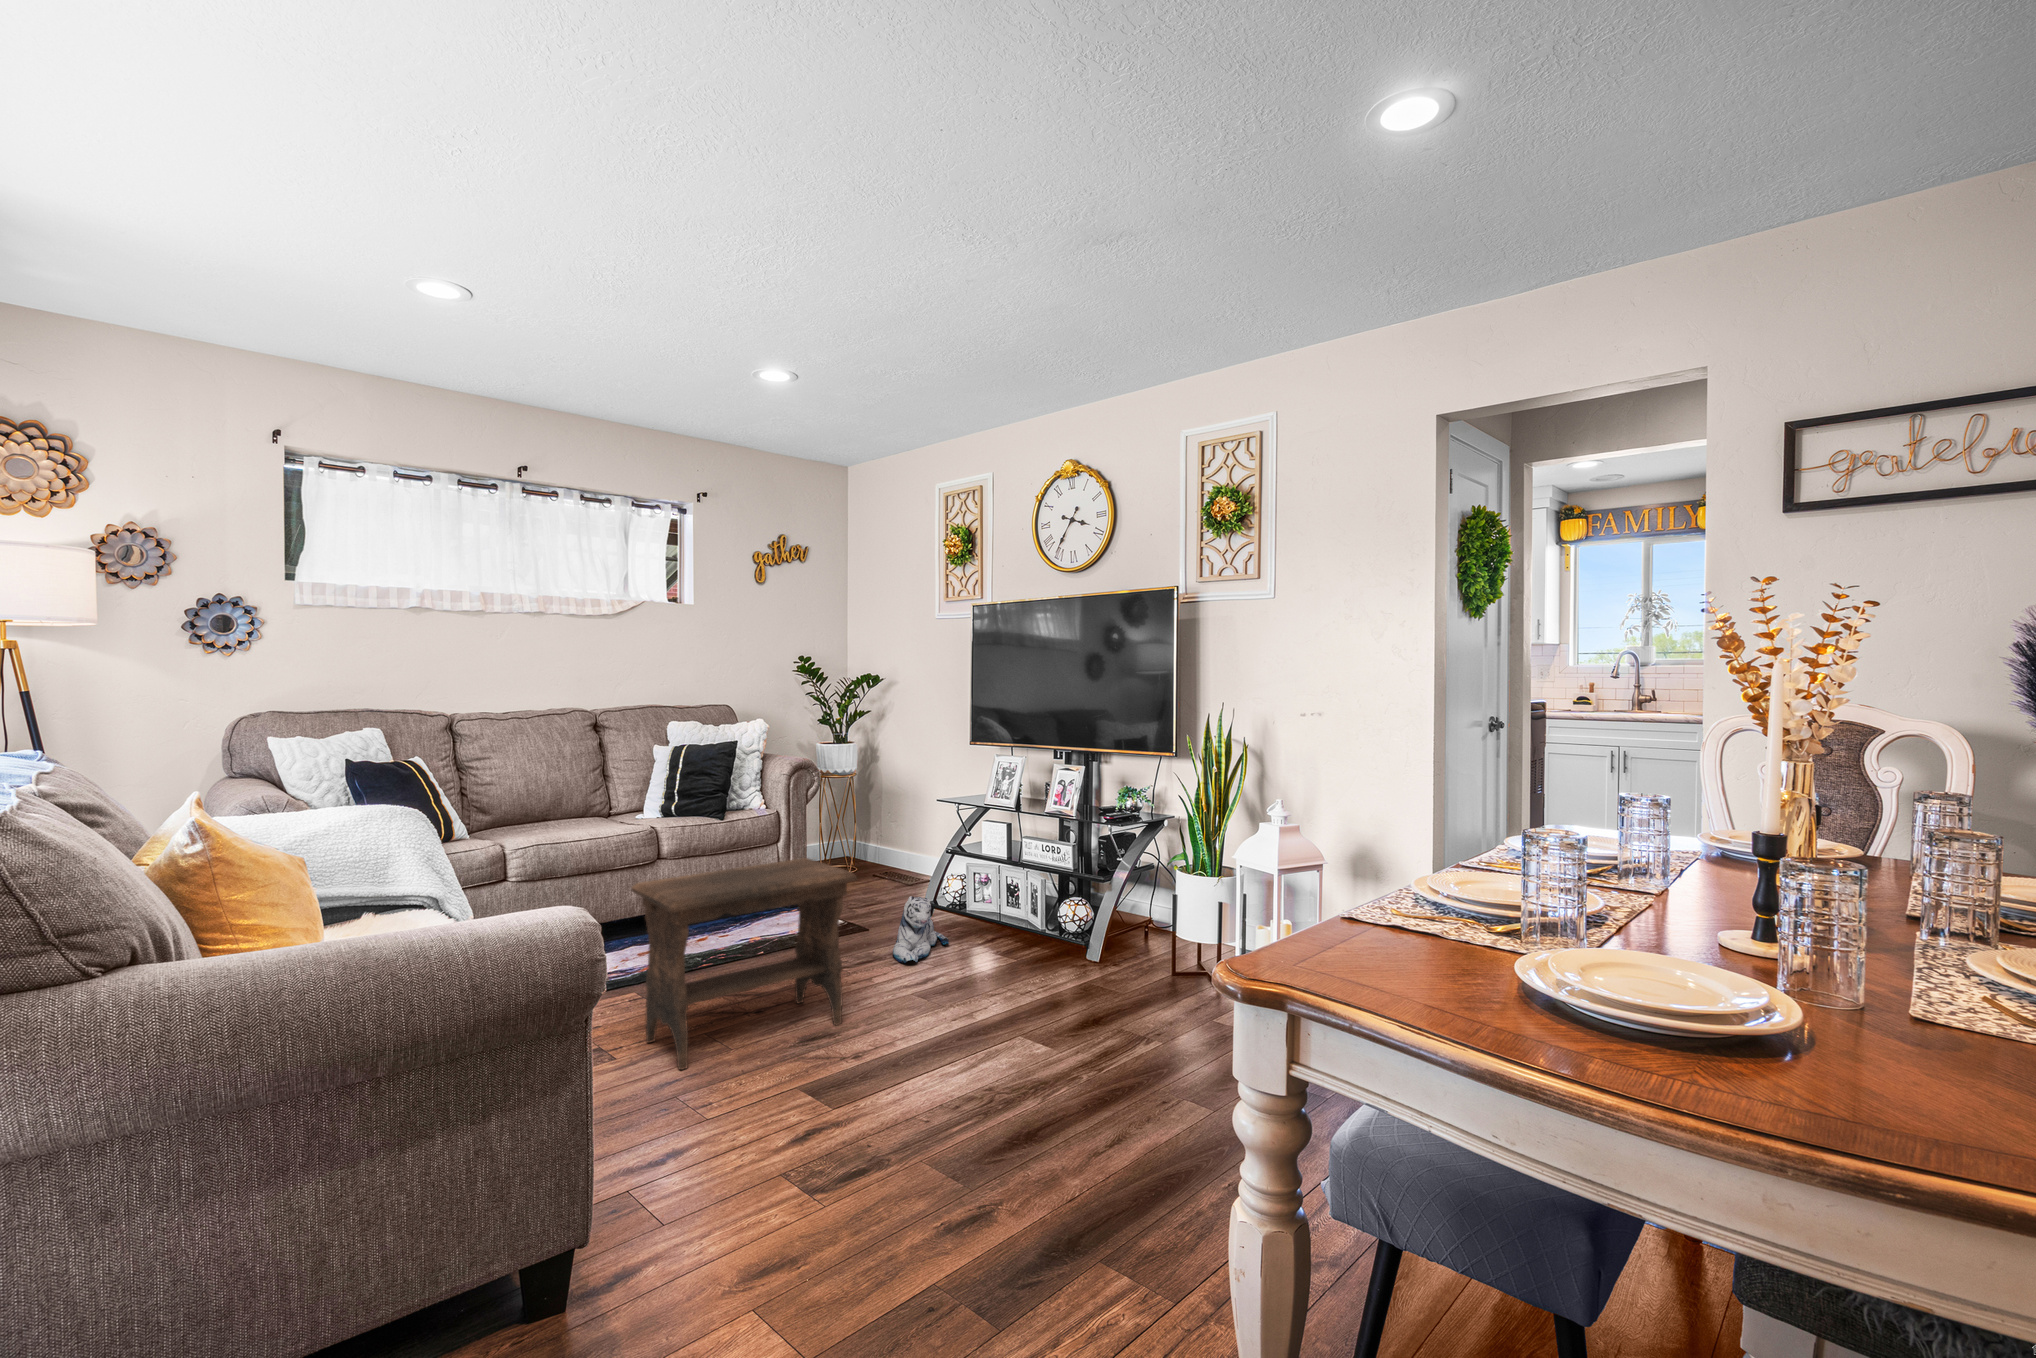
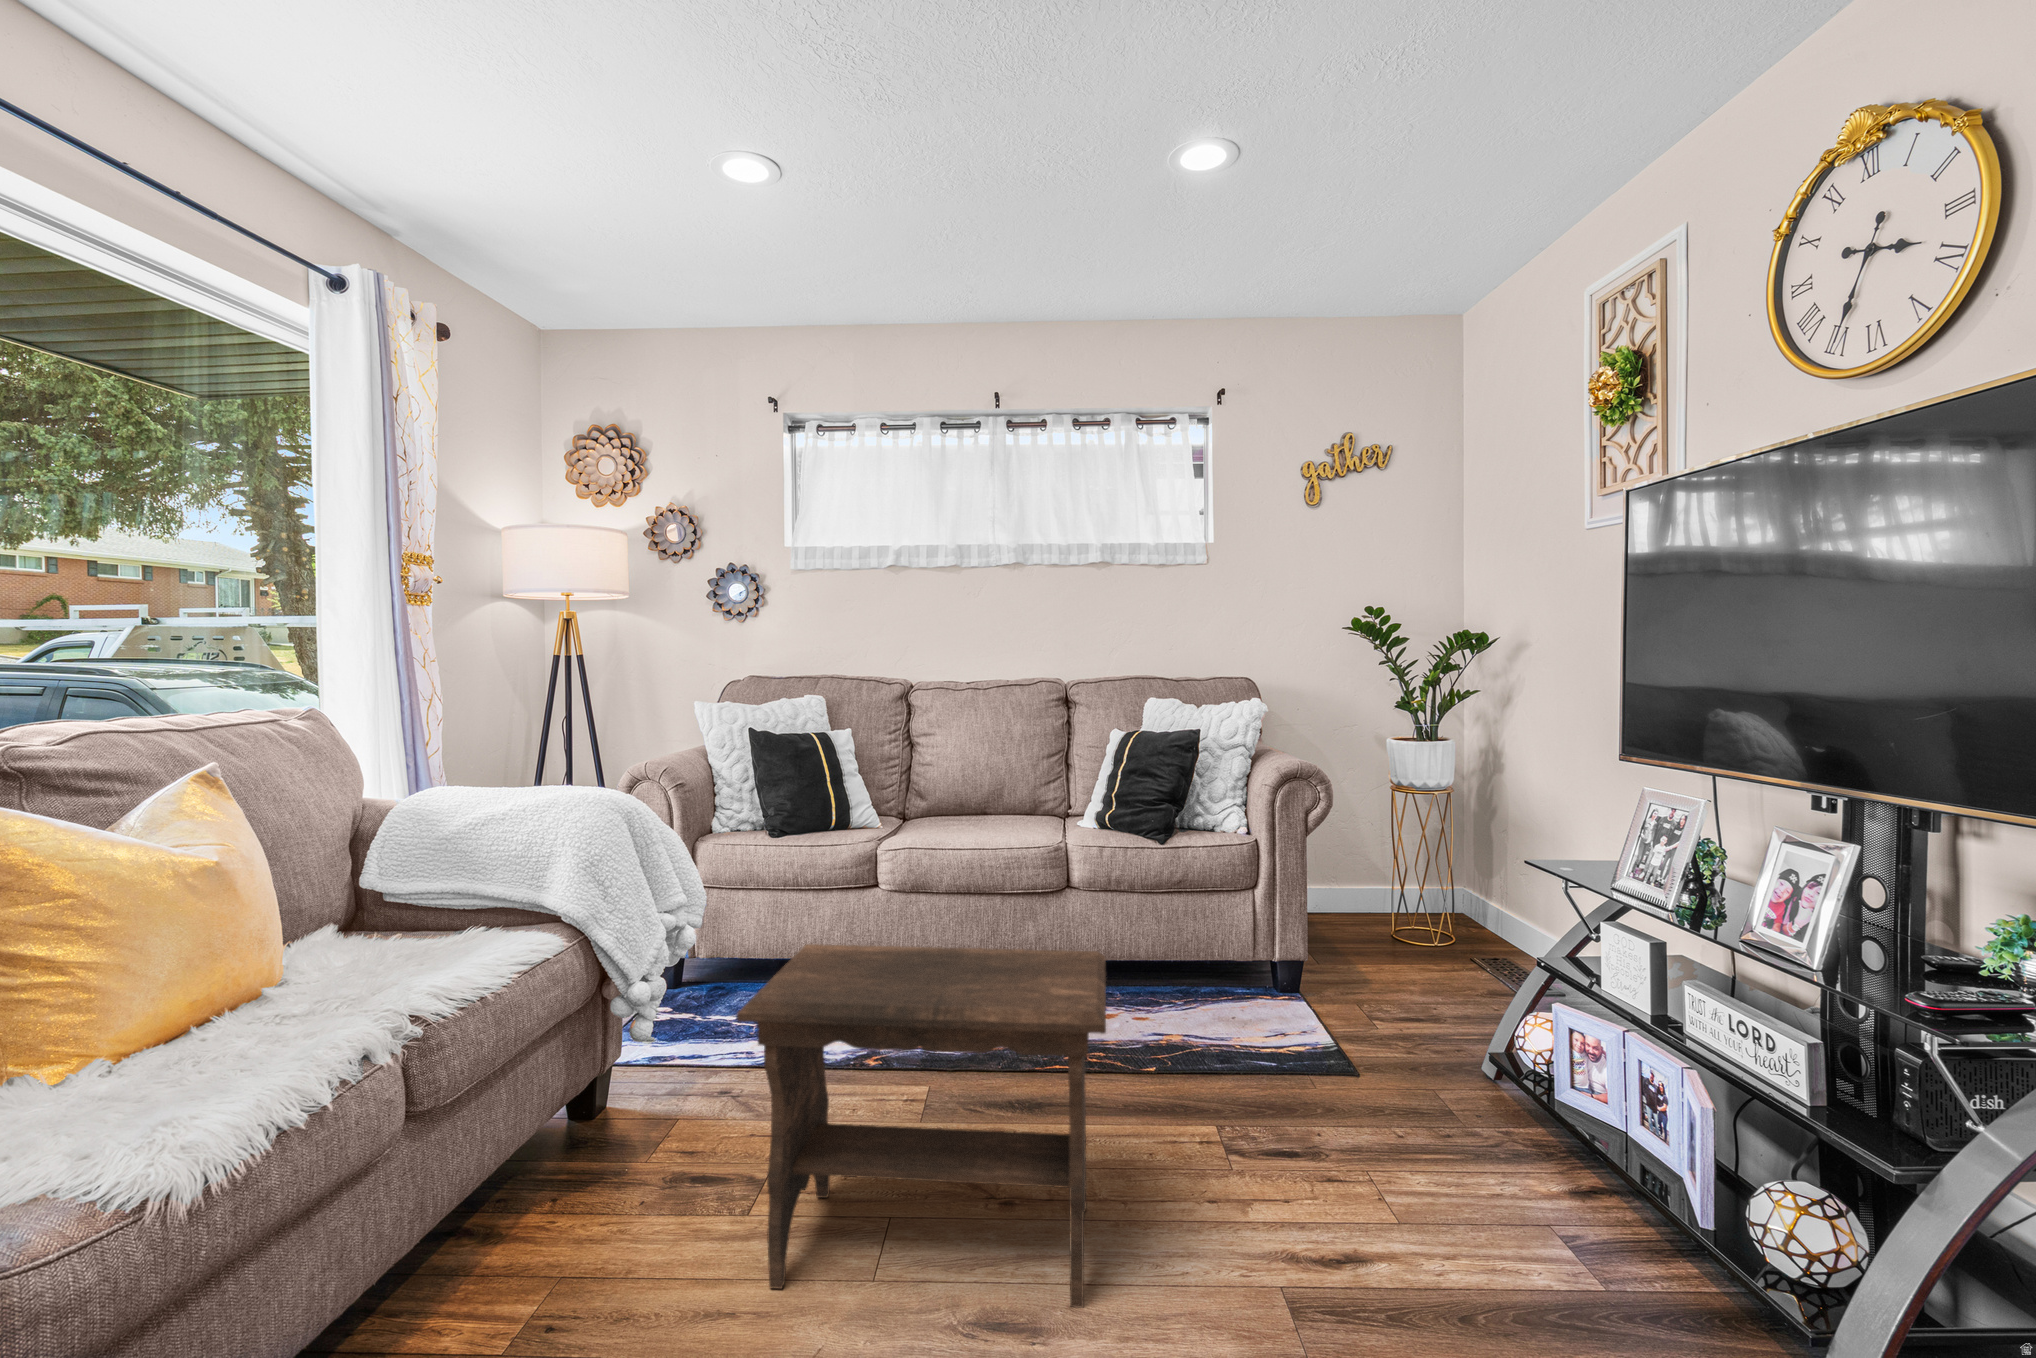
plush toy: present [893,896,949,963] -> none [1329,1053,1471,1197]

